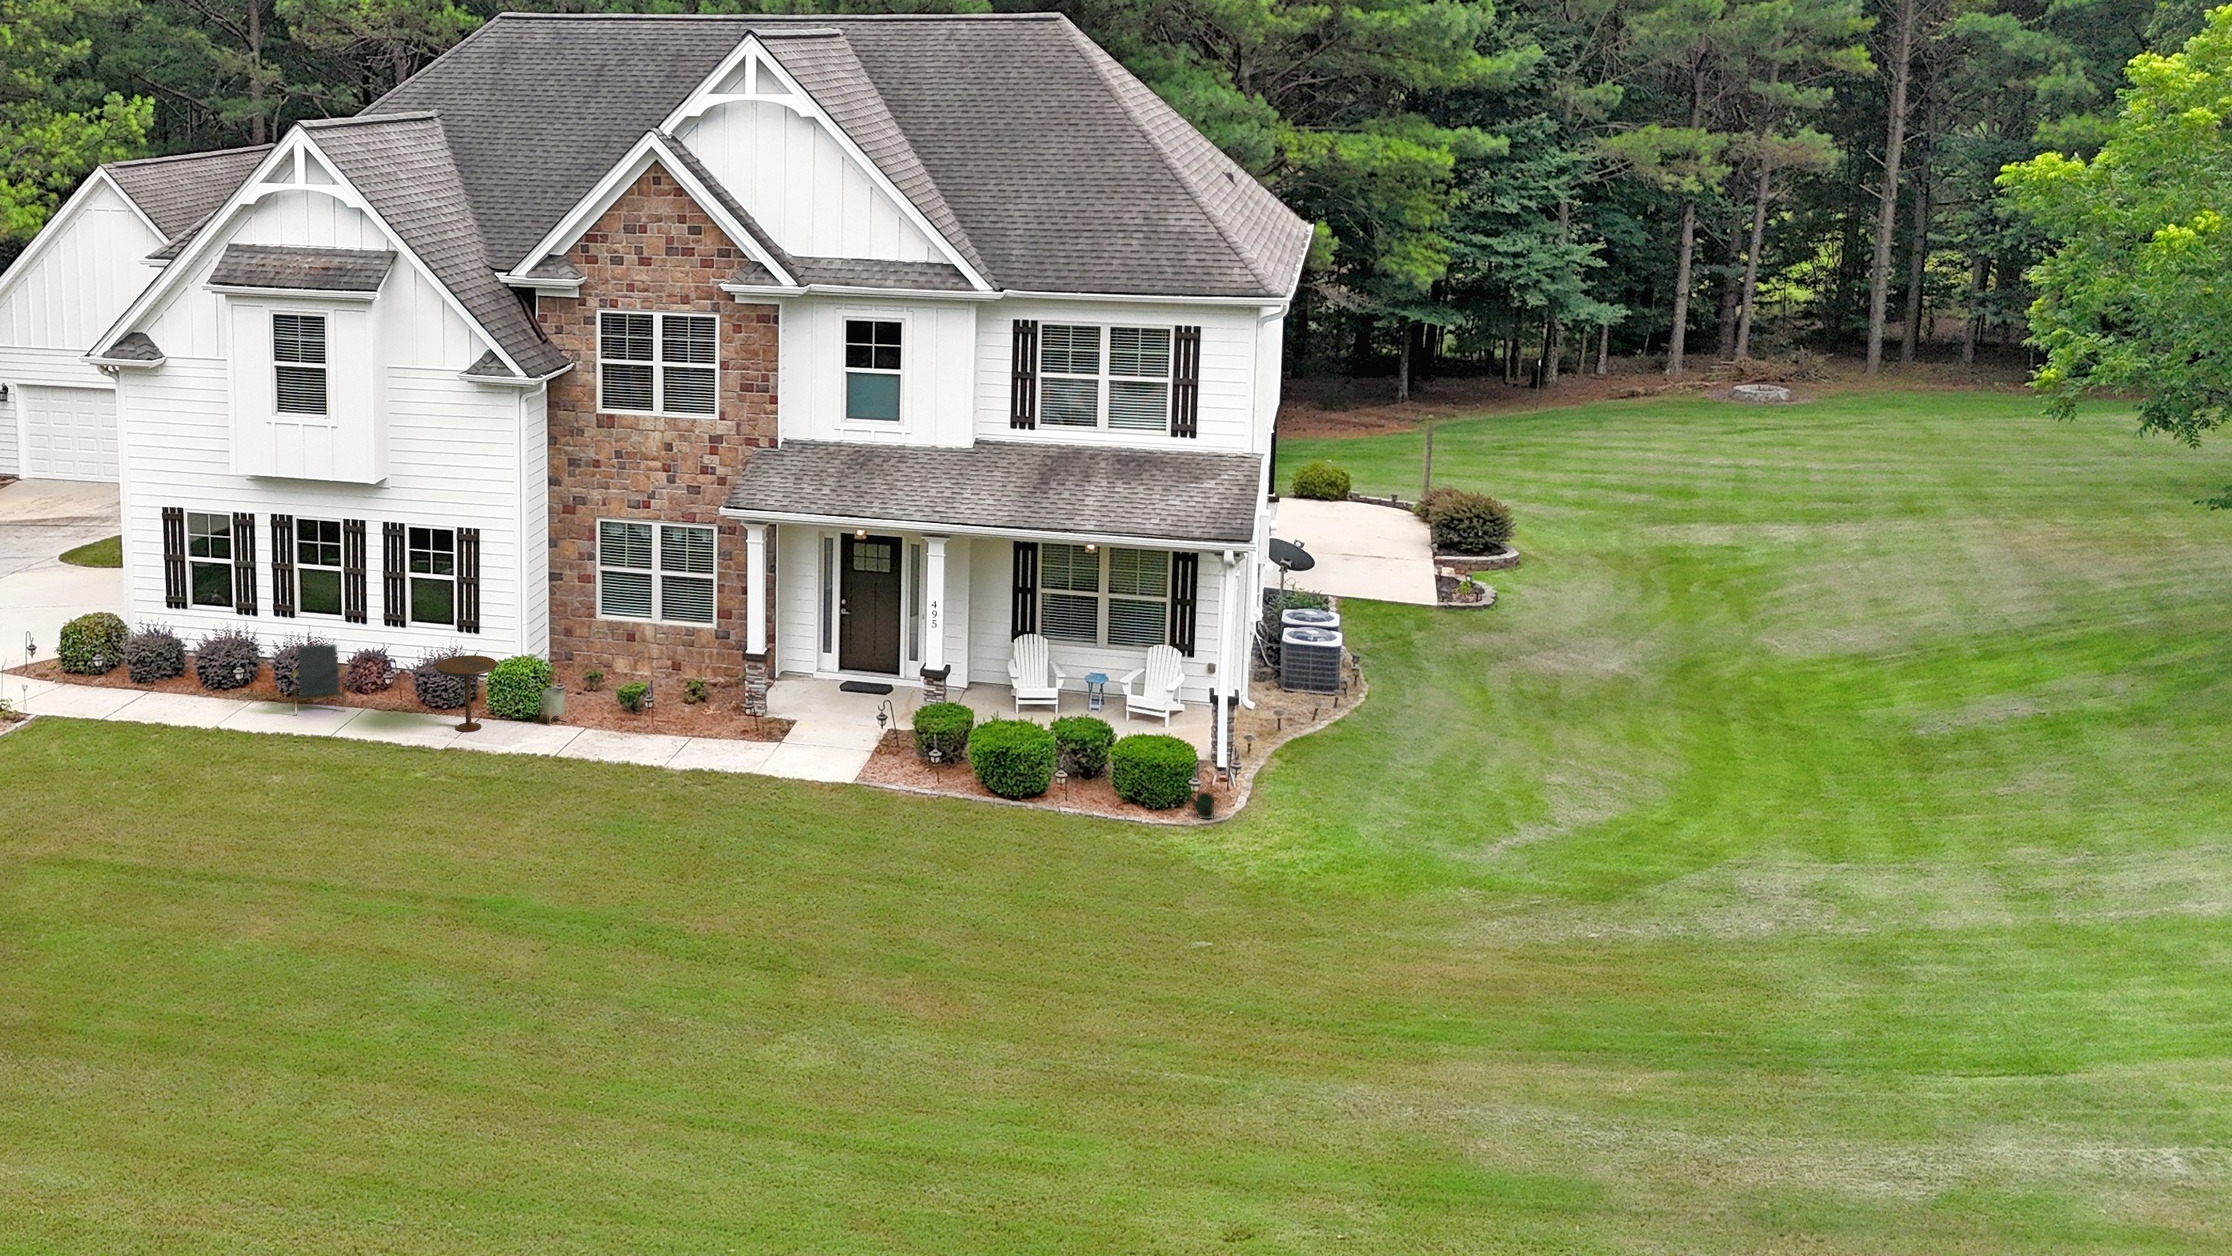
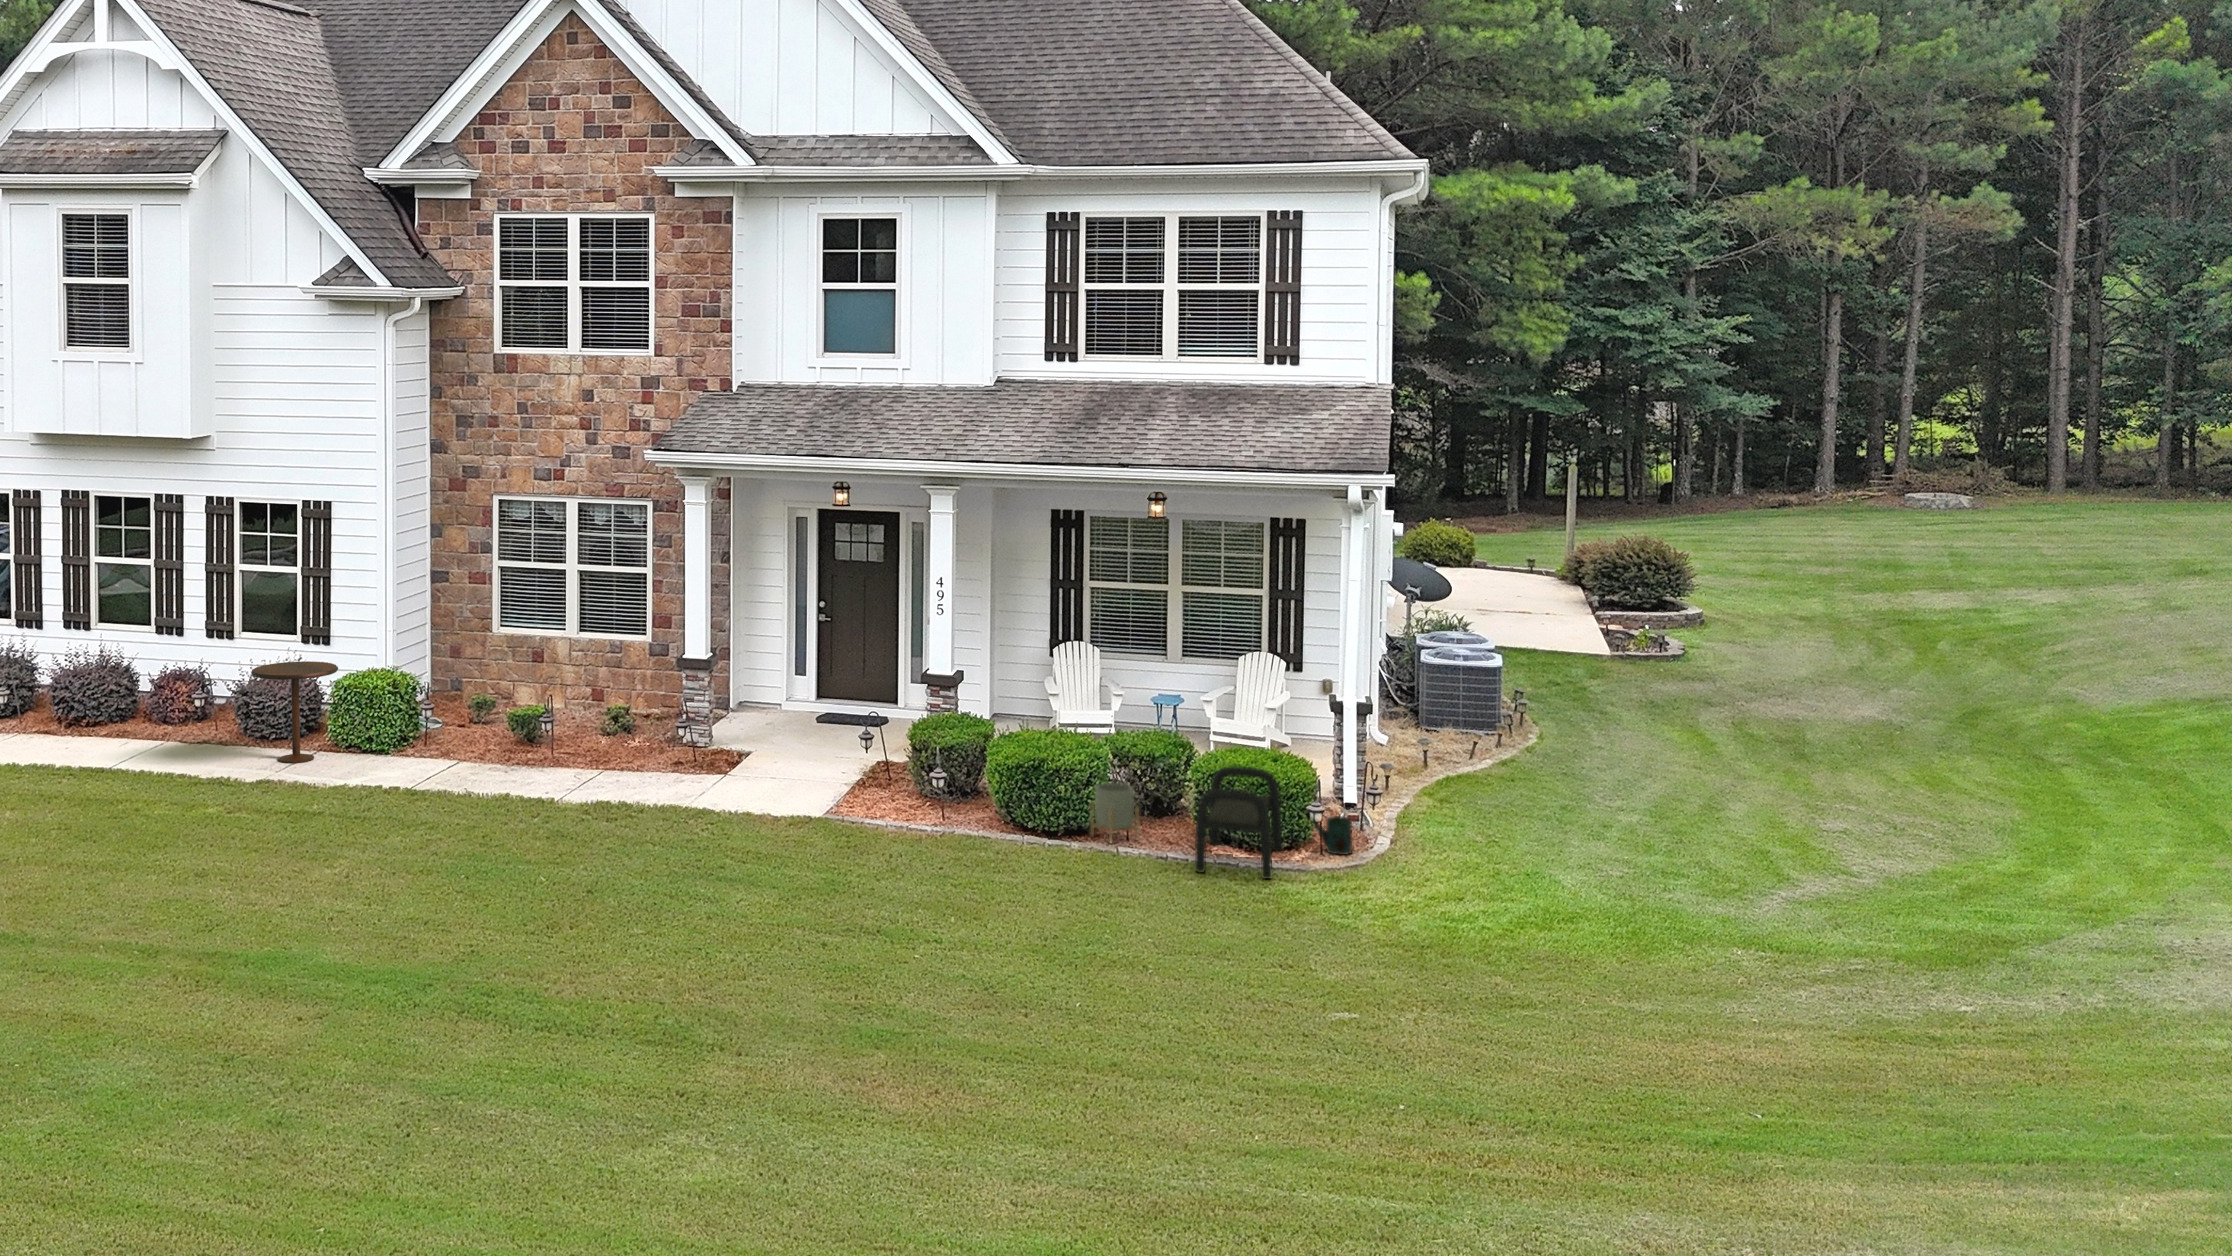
lounge chair: present [293,644,346,711] -> none [65,656,139,747]
planter: present [541,688,568,719] -> present [1090,783,1139,843]
bench: none [1108,760,1168,843] -> present [1195,766,1282,879]

